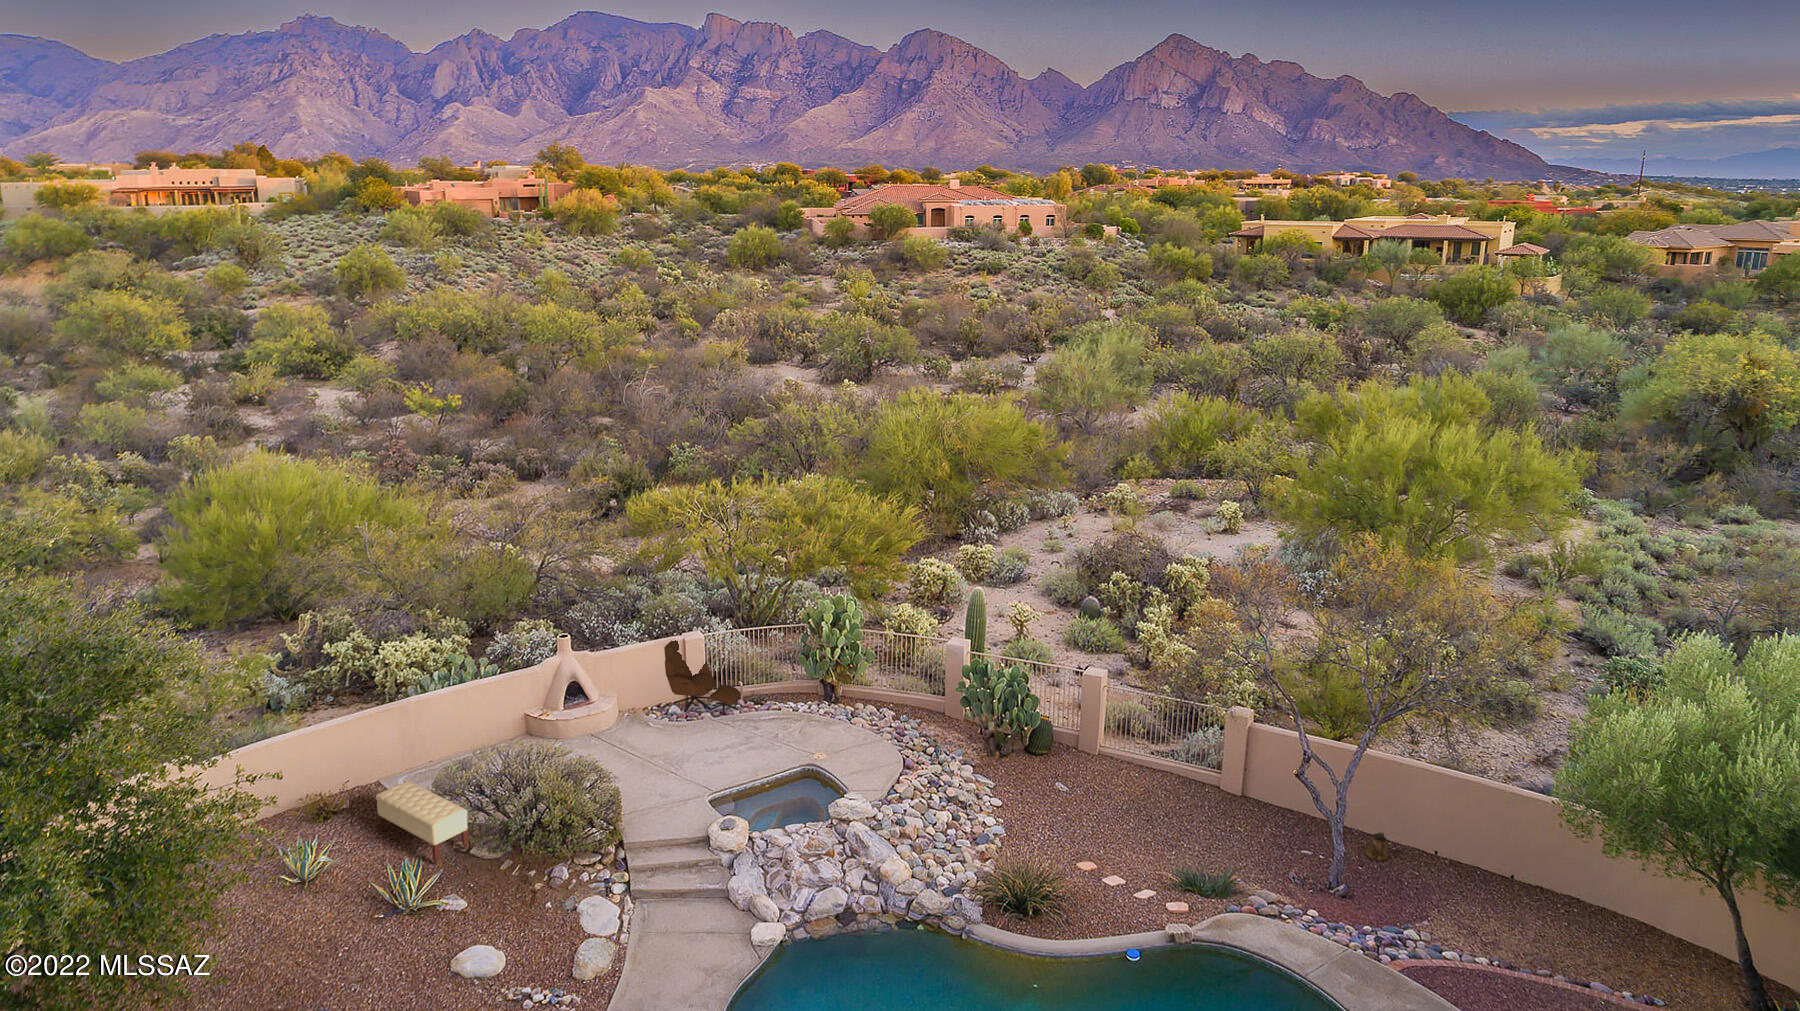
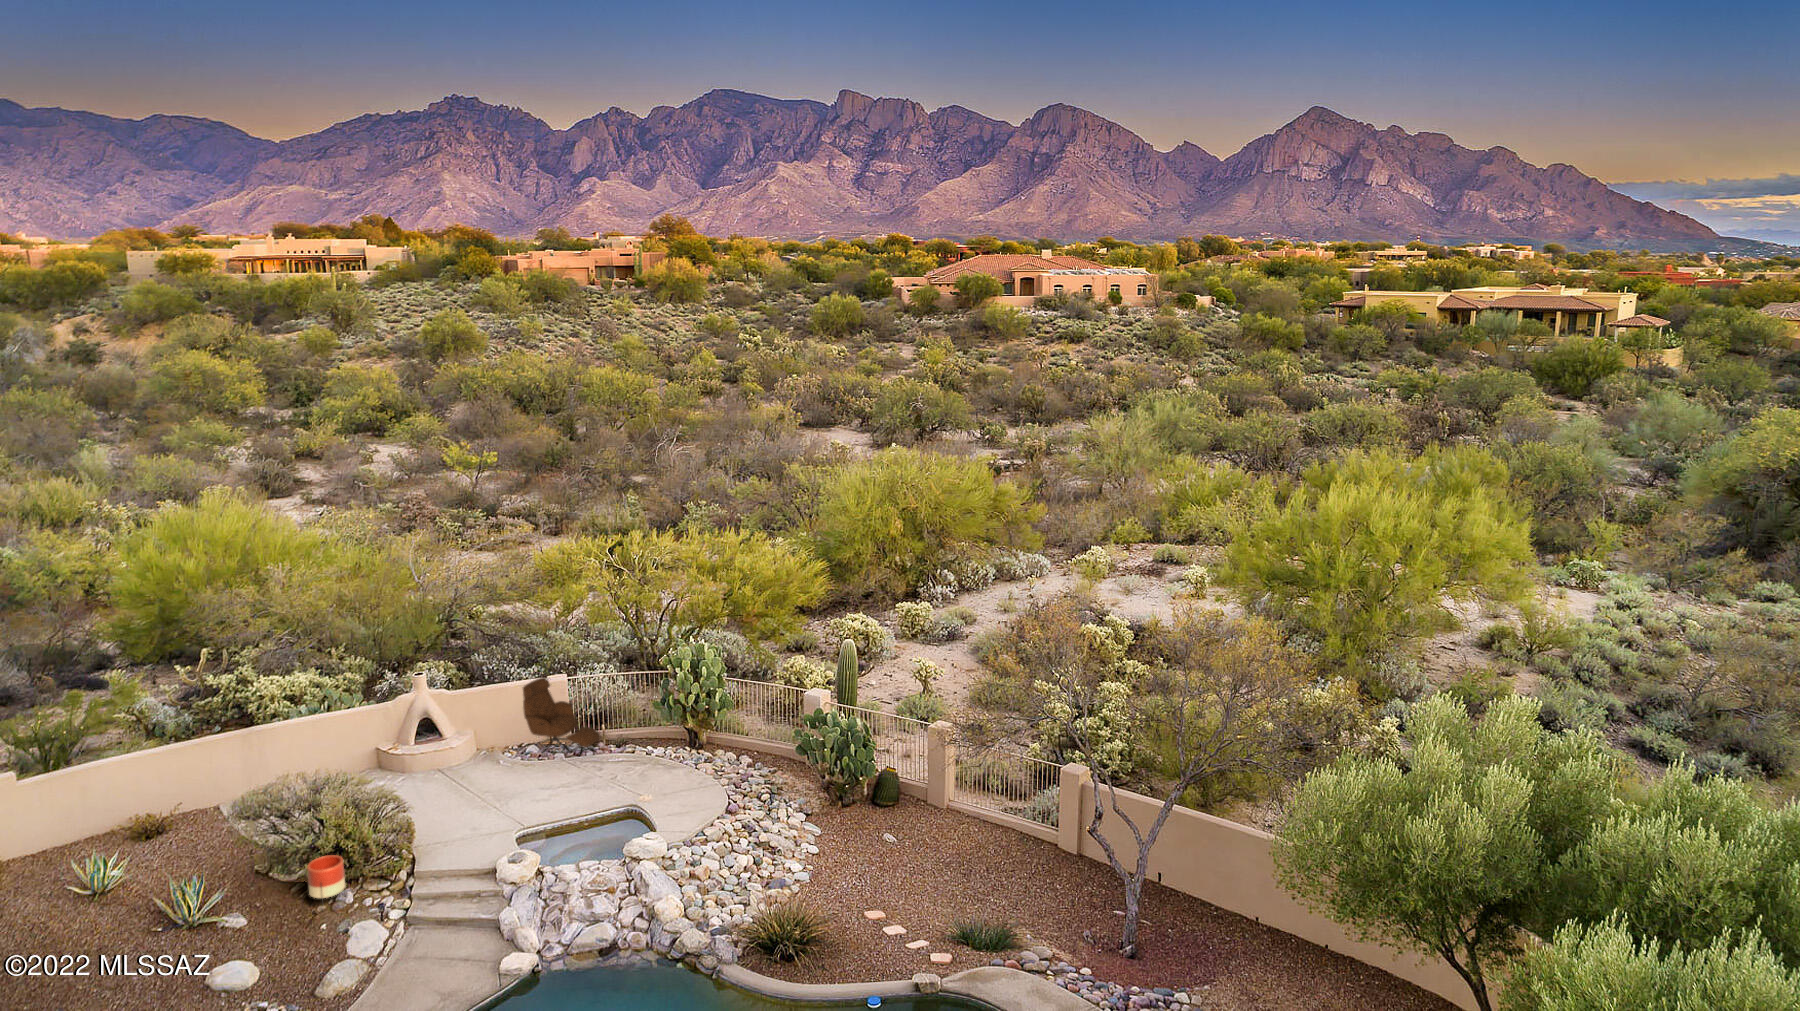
bench: present [376,781,468,863] -> none [188,806,266,883]
planter: none [524,830,561,889] -> present [307,855,346,899]
watering can: present [1366,832,1388,861] -> none [1172,893,1196,924]

